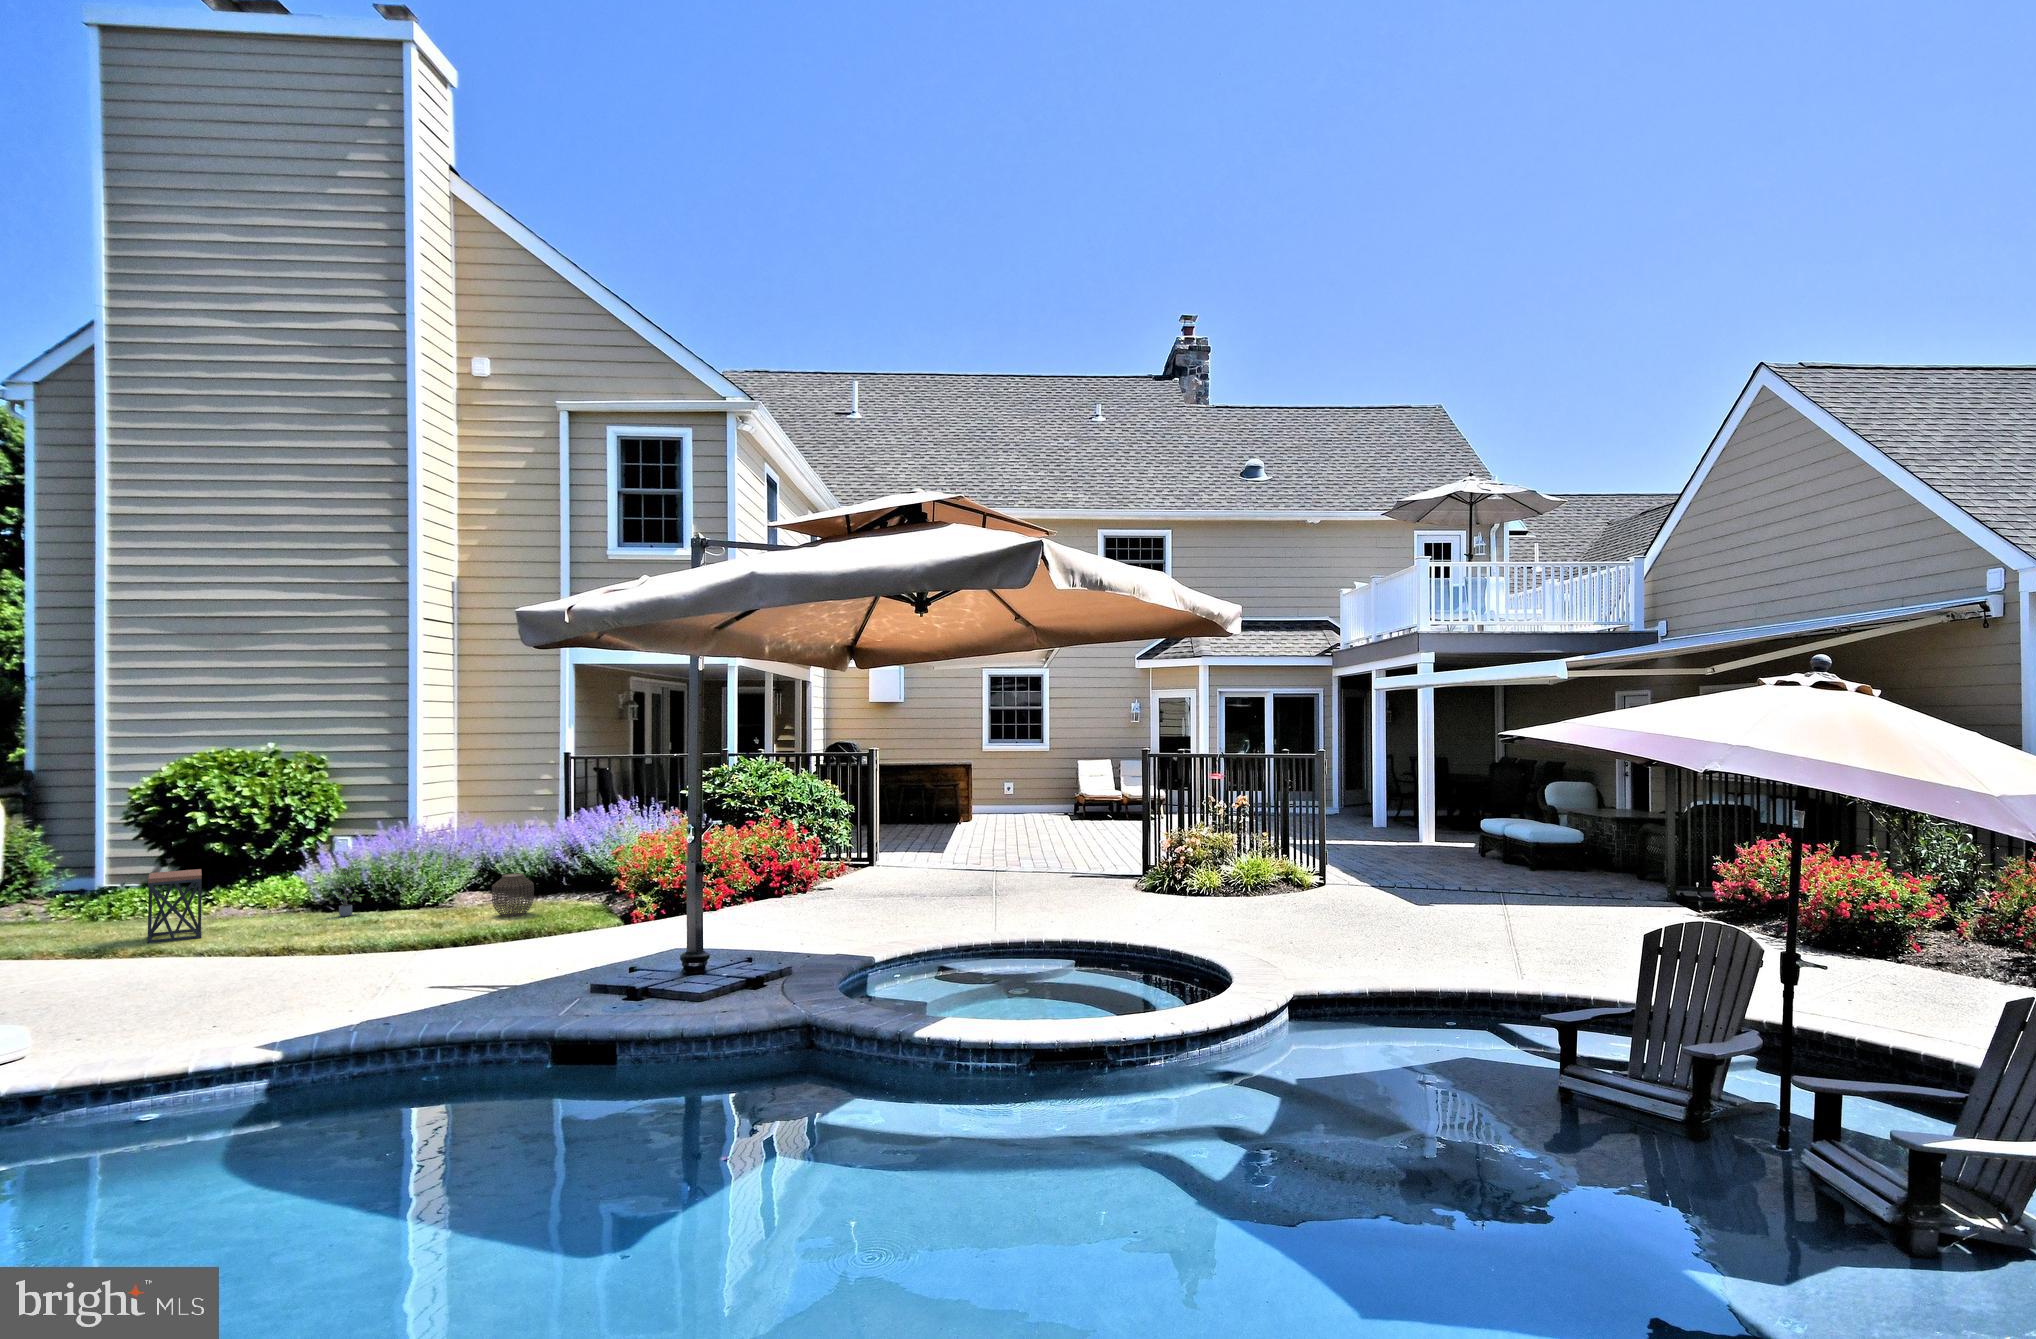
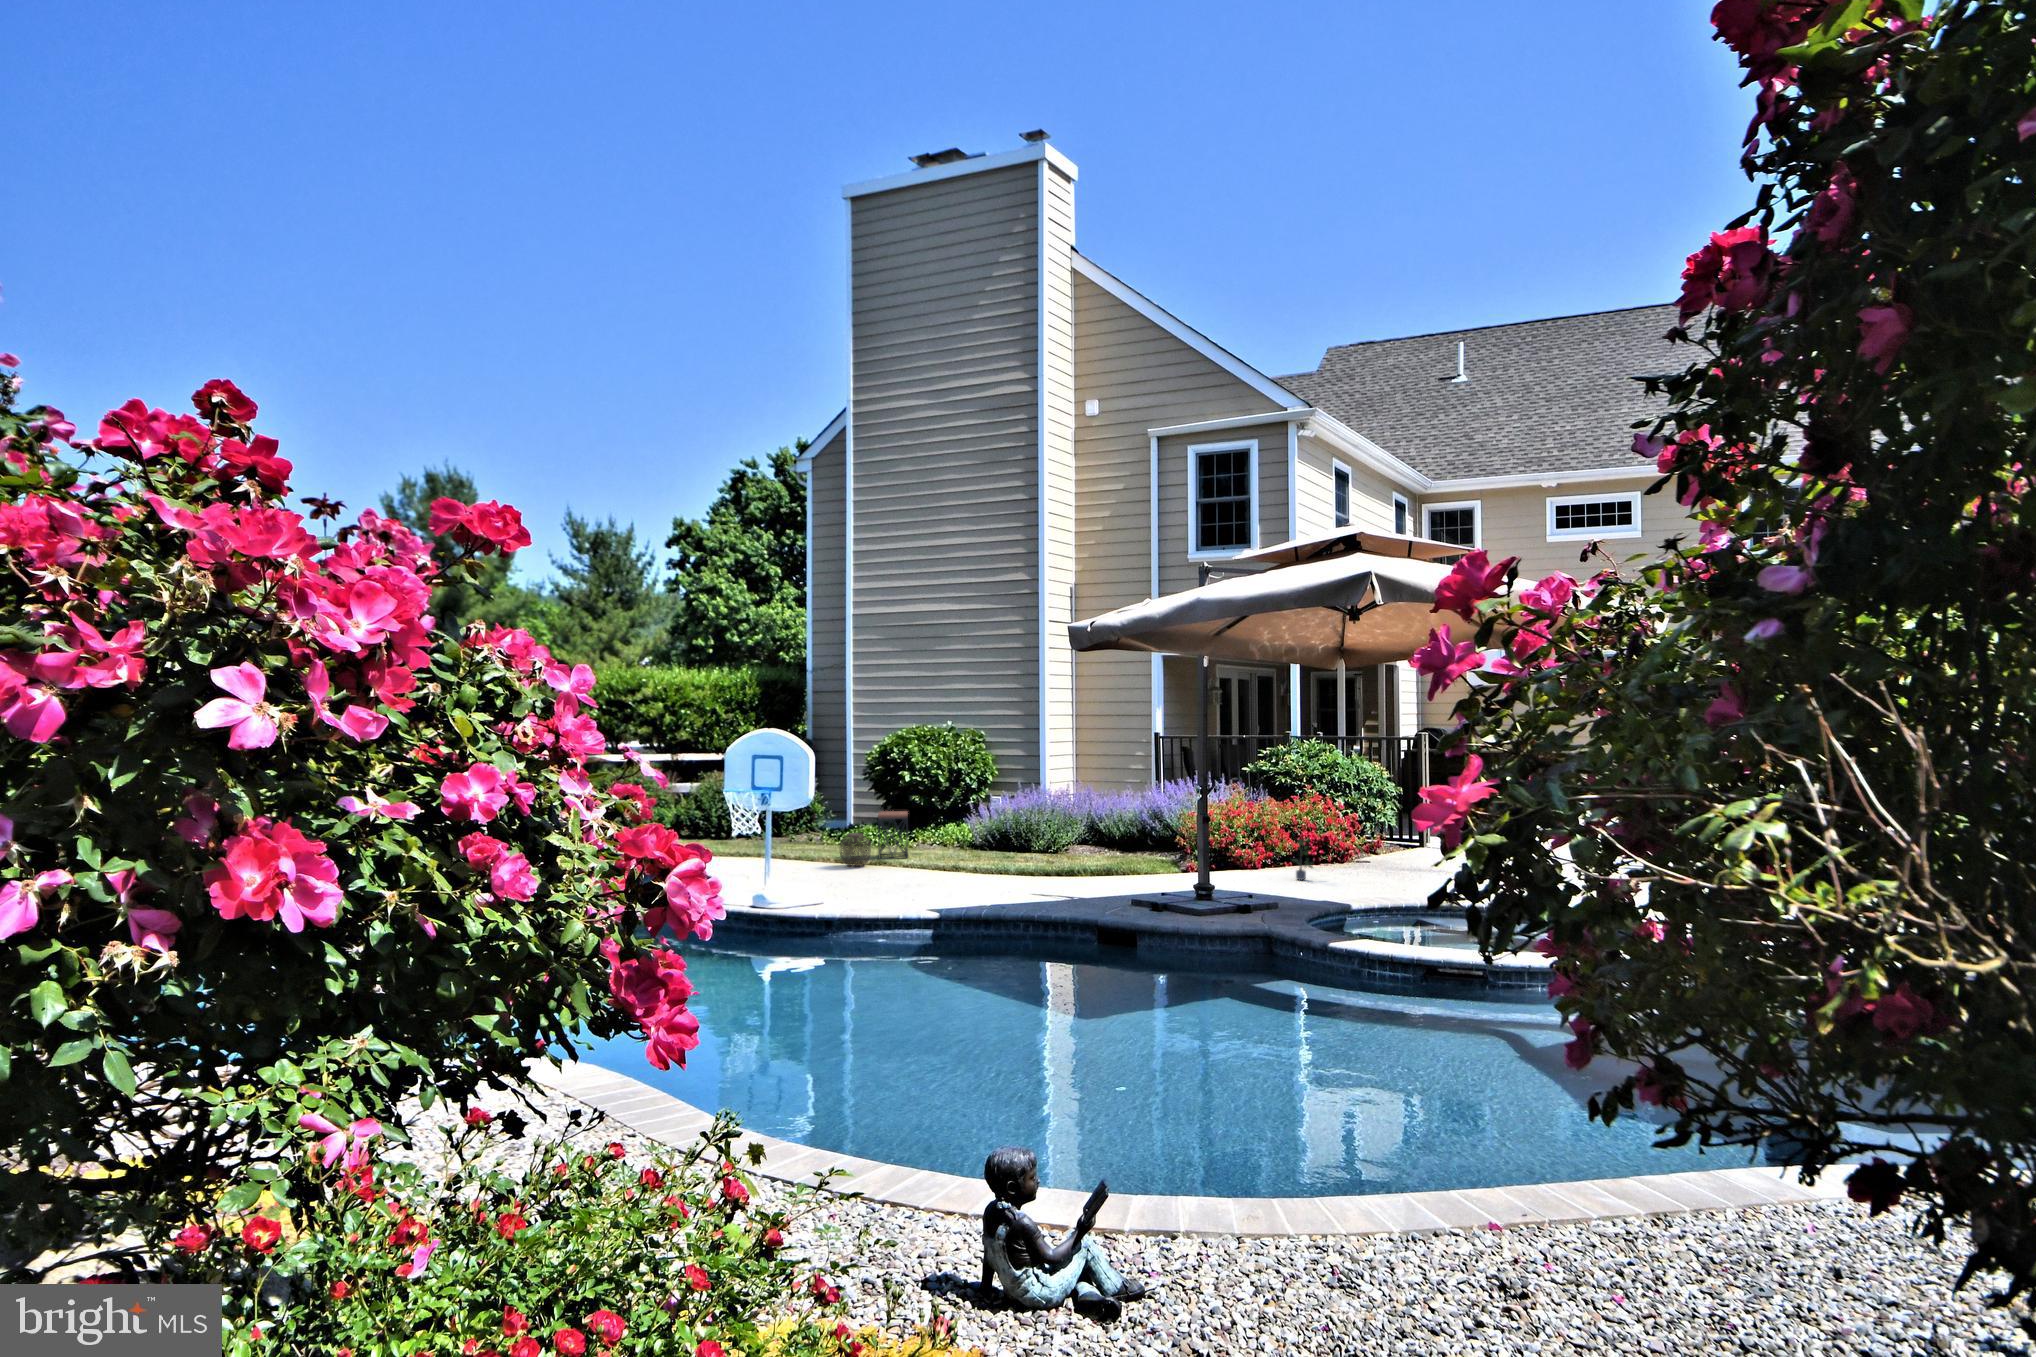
potted plant: present [333,866,364,916] -> present [1296,839,1313,880]
woven basket: present [492,873,534,917] -> present [840,833,871,867]

